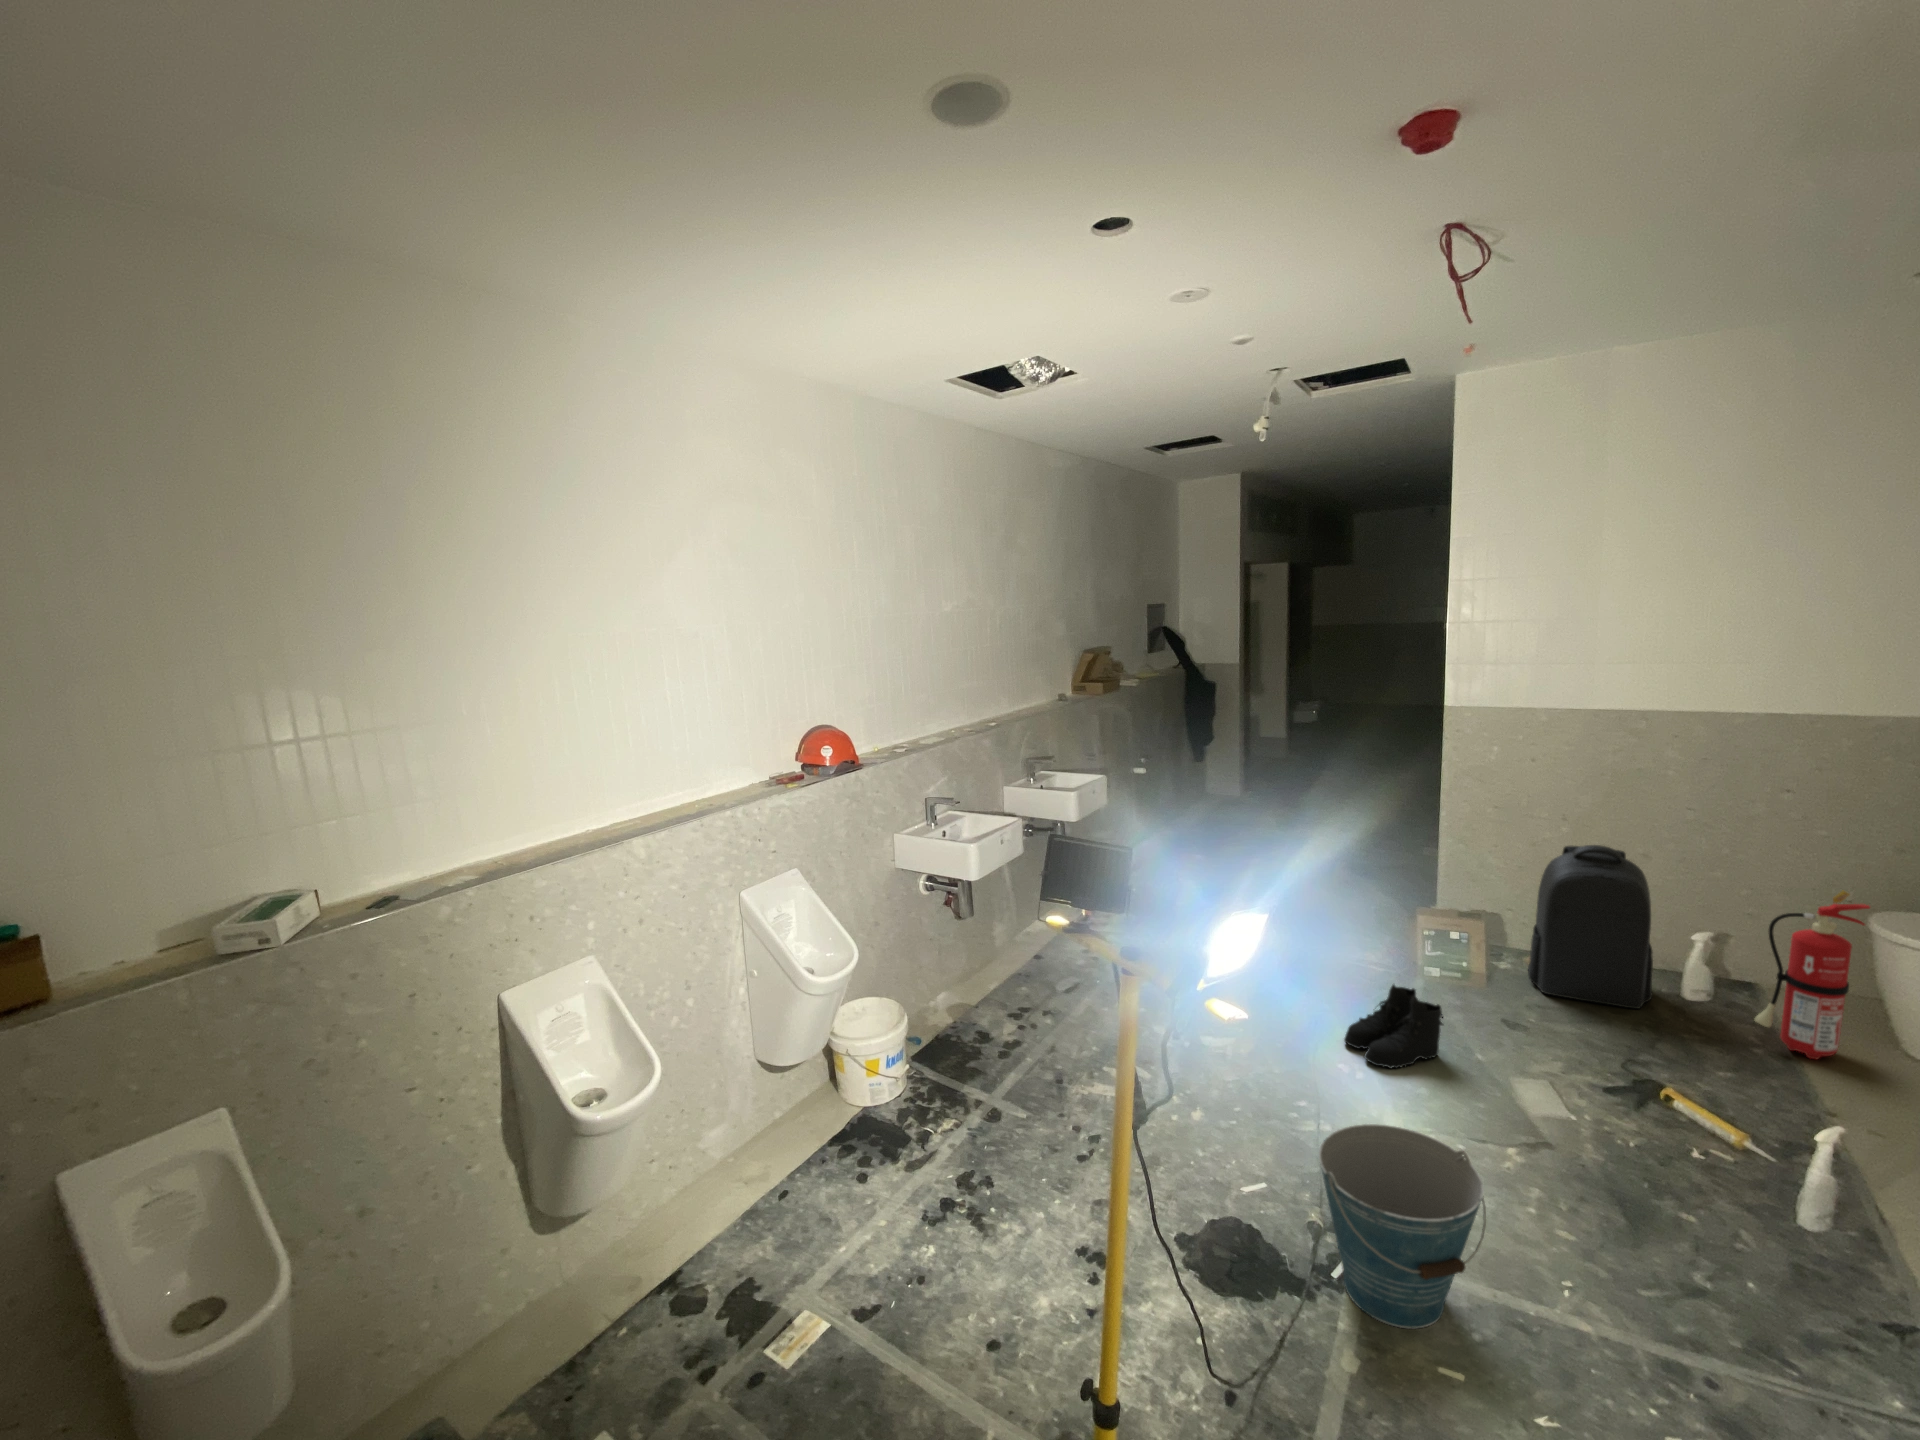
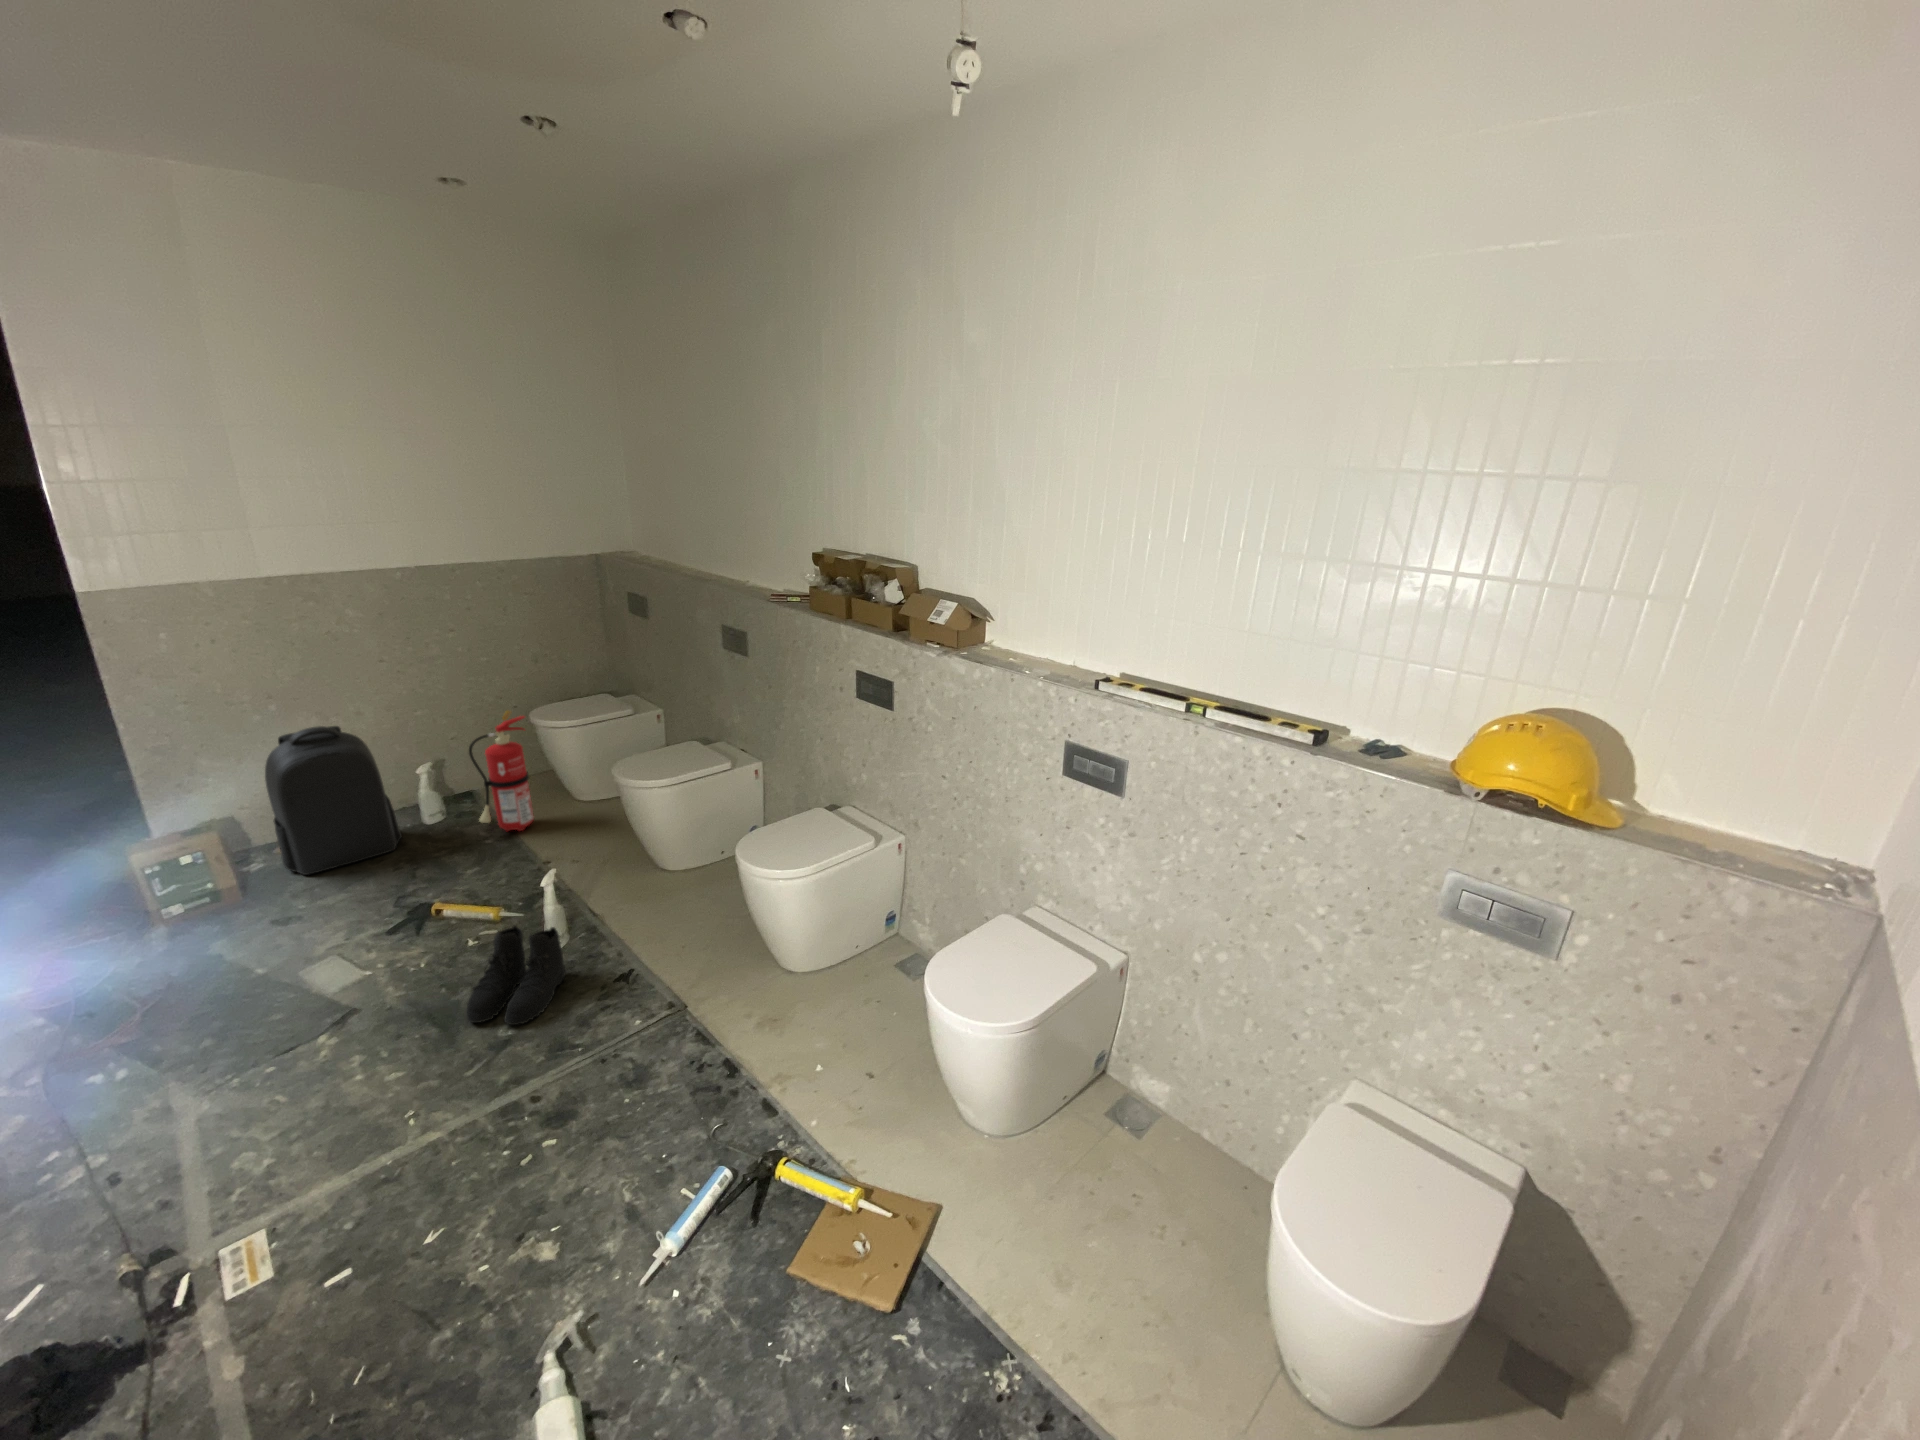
boots: present [1344,985,1443,1069] -> present [467,925,565,1025]
bucket: present [1319,1124,1486,1328] -> none [71,1083,325,1320]

